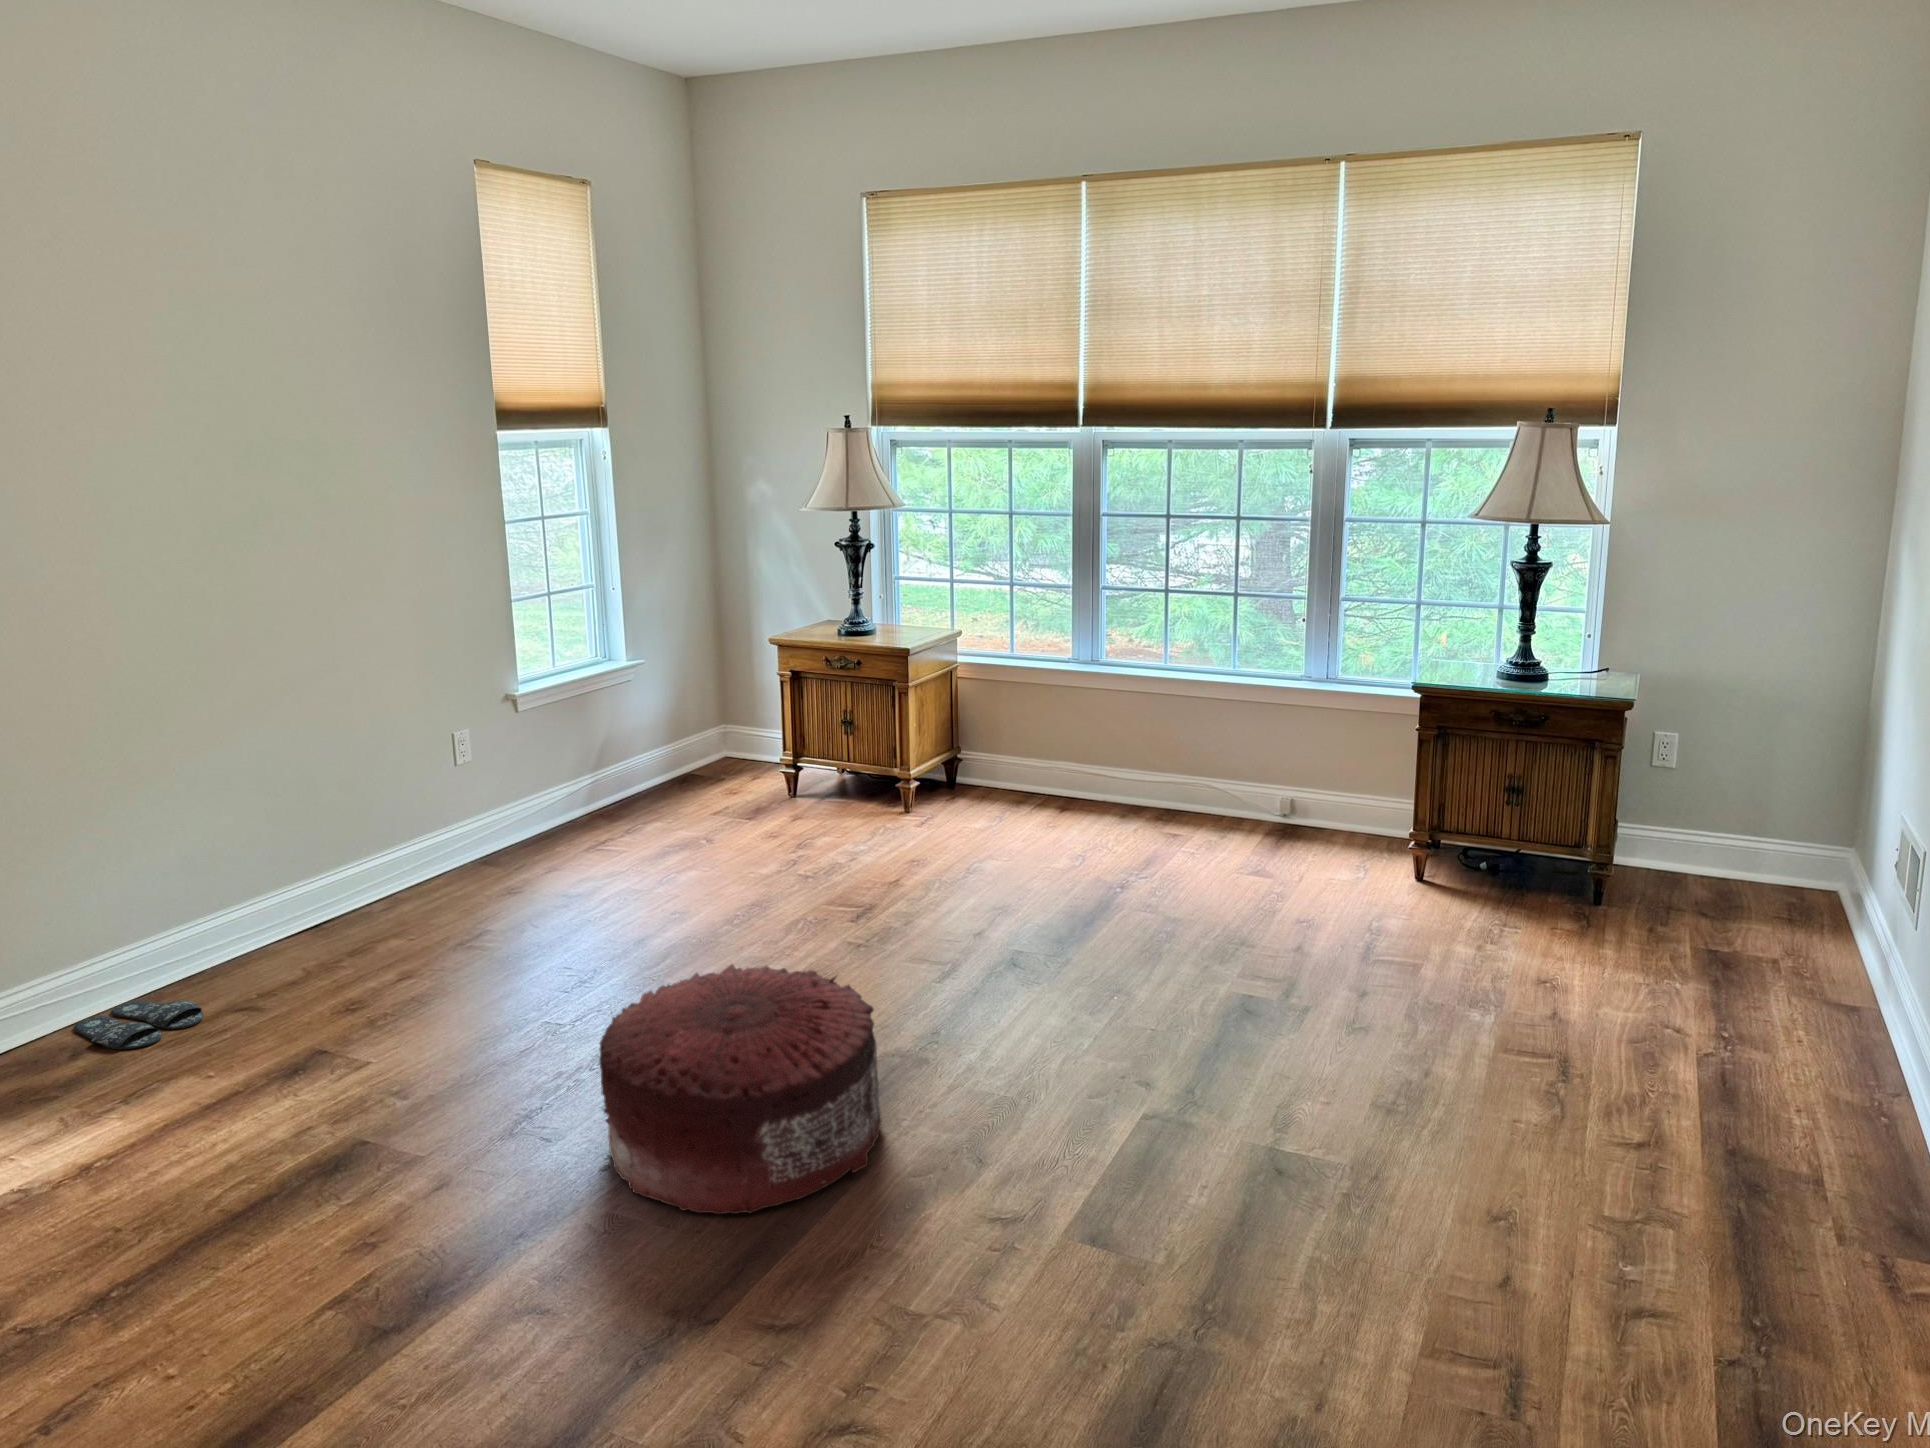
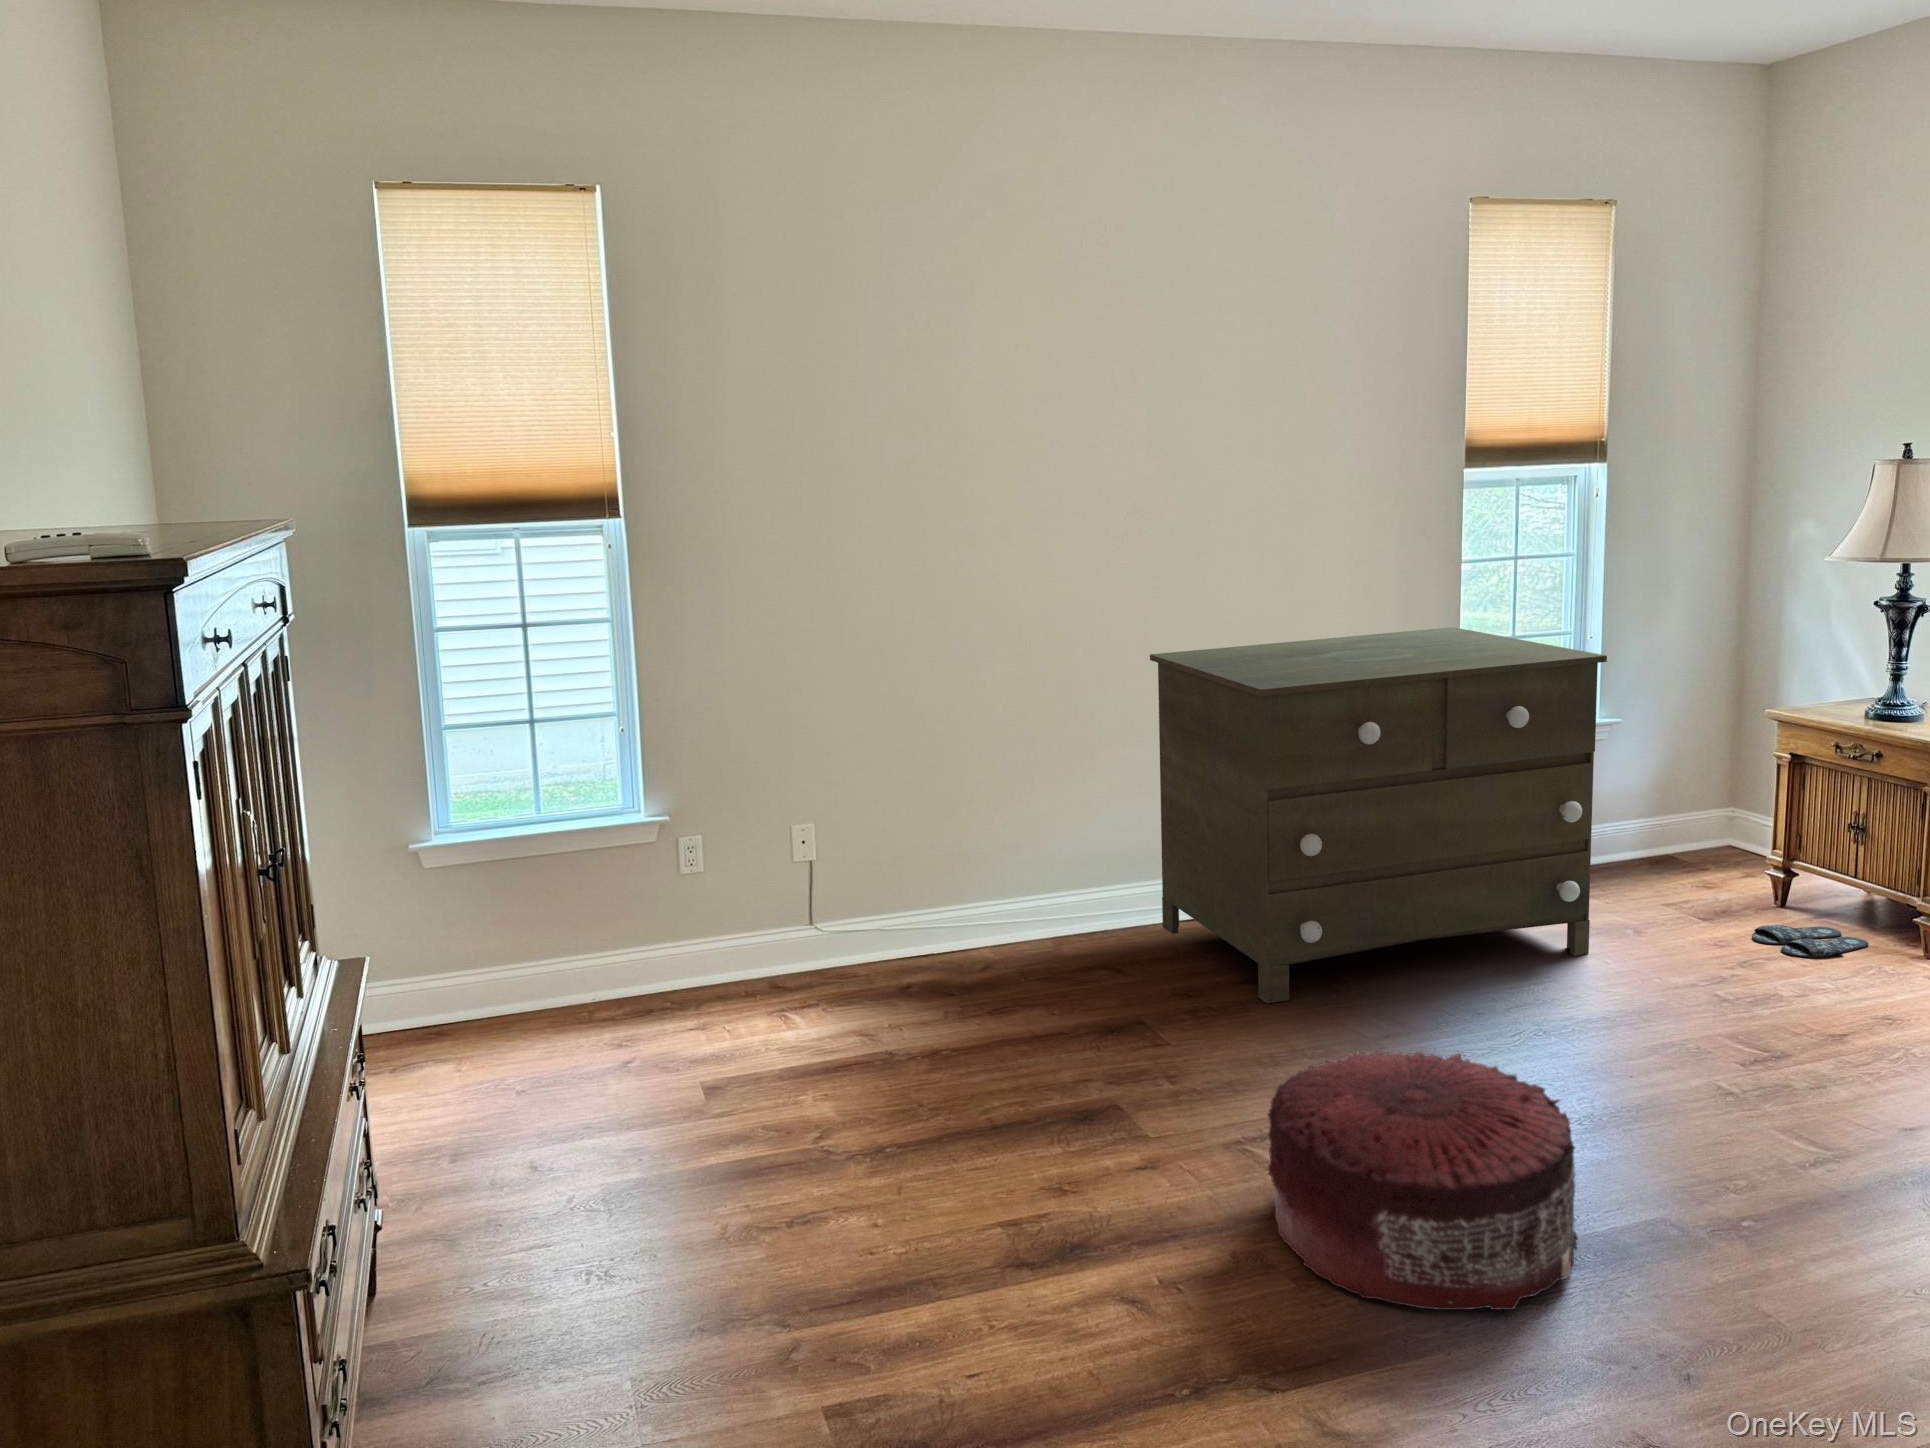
dresser: none [222,588,689,987] -> present [1150,627,1607,1003]
slippers: present [74,1000,203,1049] -> present [1752,925,1868,958]

